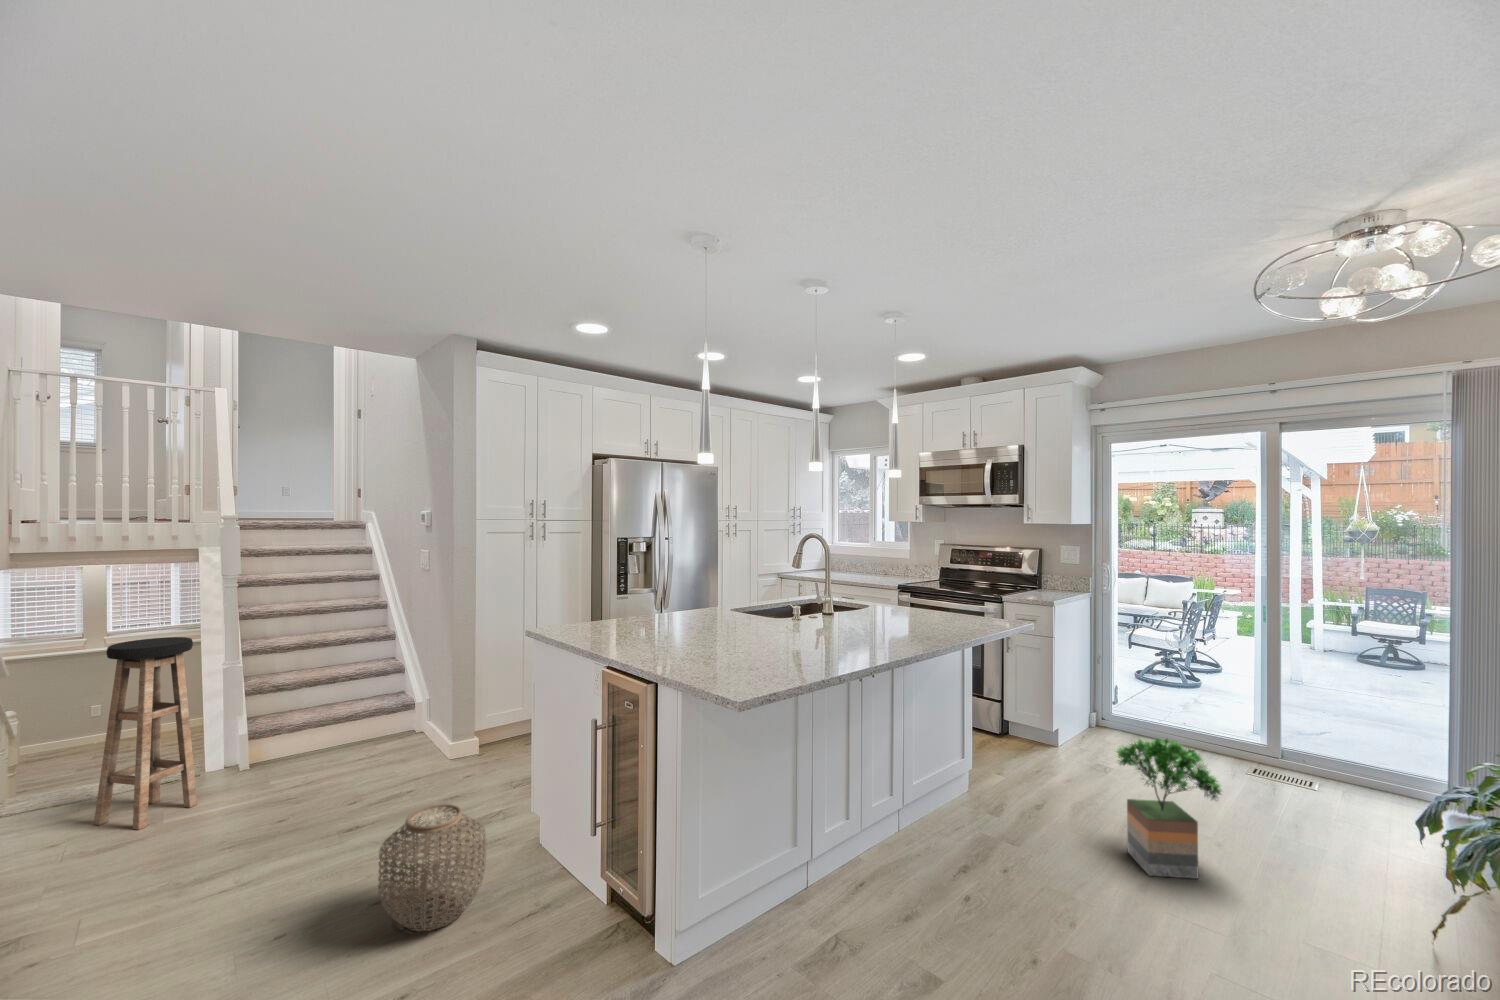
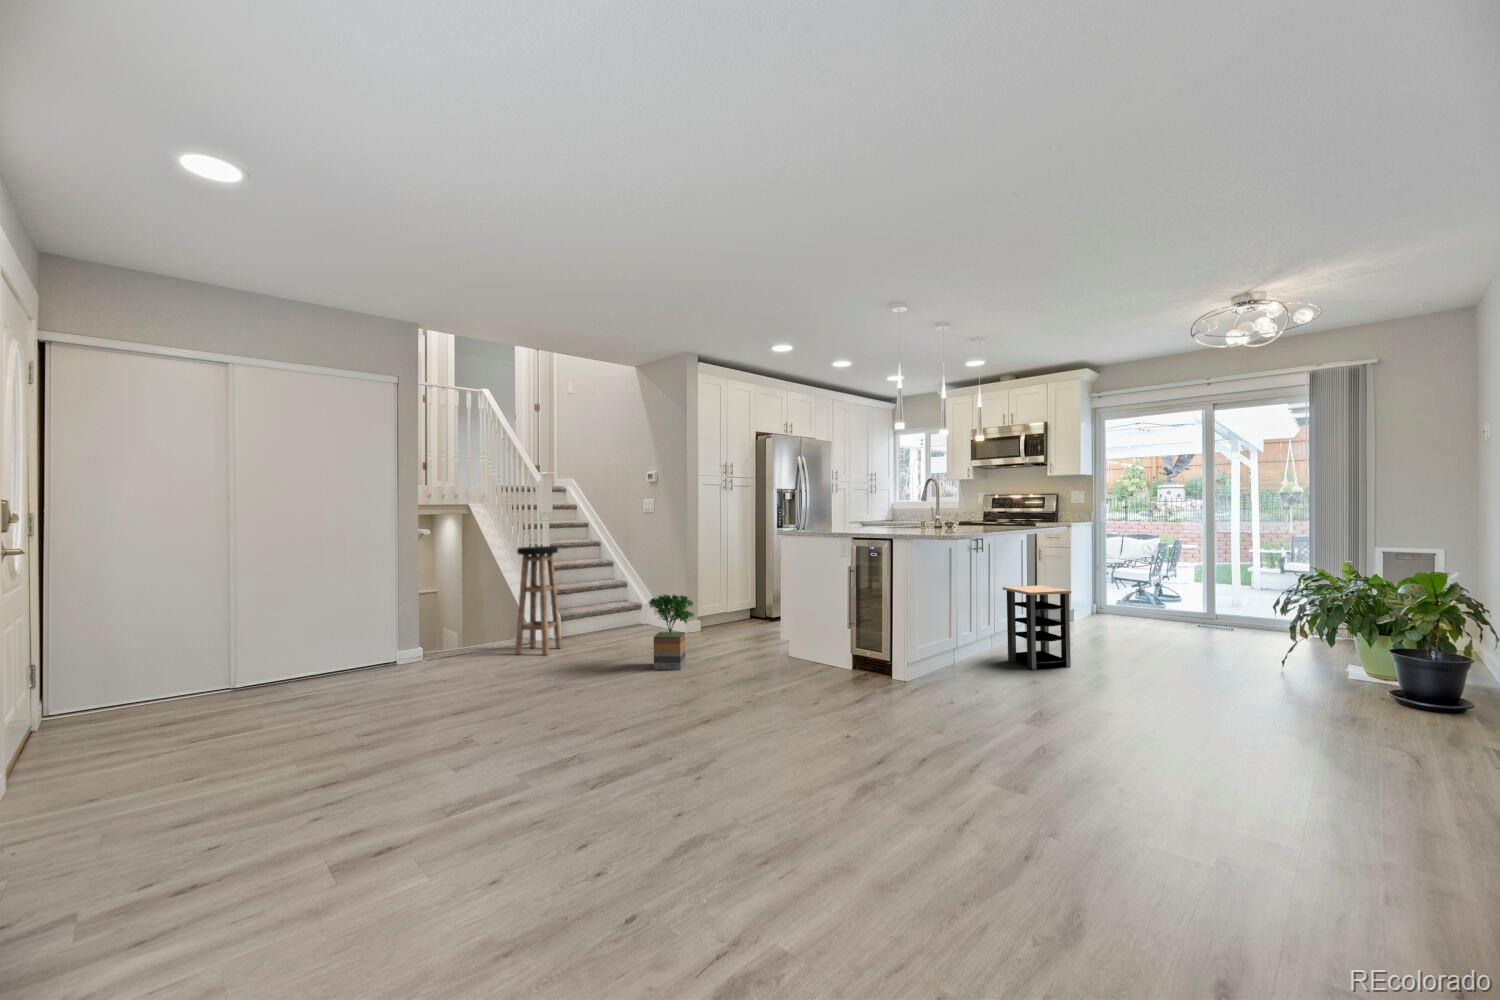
potted tree: present [1116,739,1222,879] -> present [649,594,694,670]
side table: none [896,749,1015,938] -> present [1003,585,1071,670]
woven basket: present [378,804,486,931] -> none [740,616,791,675]

